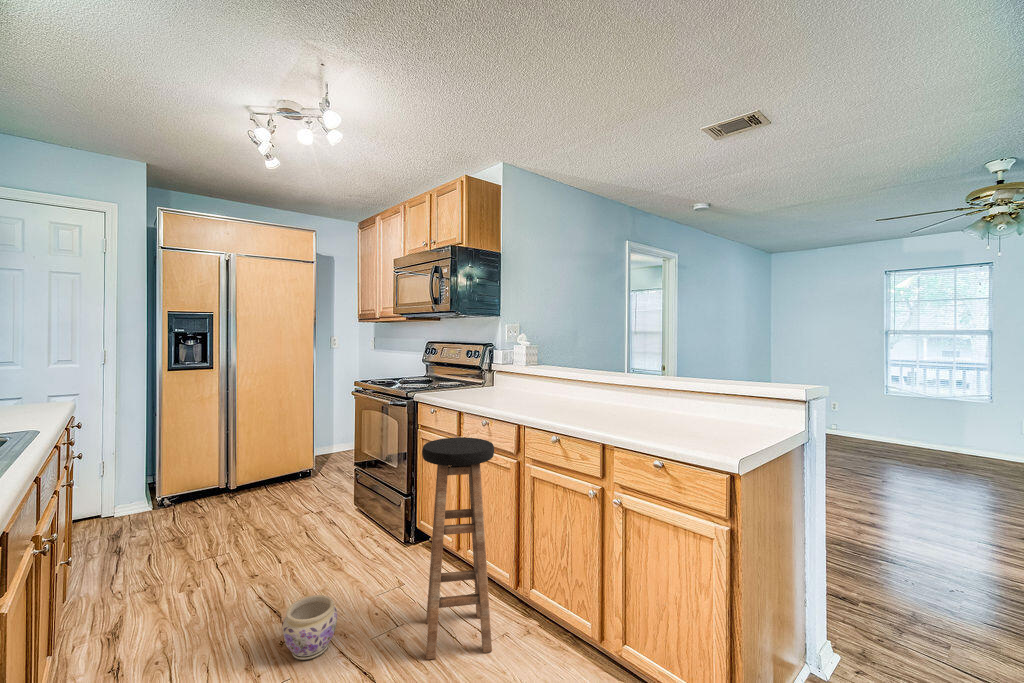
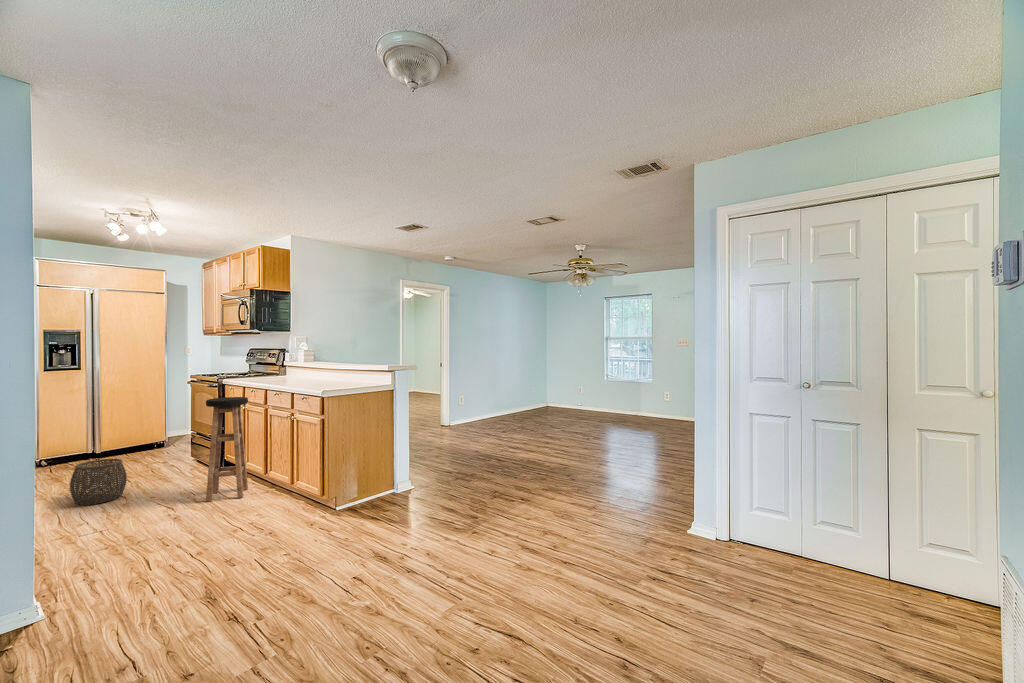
woven basket: none [186,539,280,641] -> present [69,459,127,505]
planter: present [282,595,337,661] -> none [126,479,159,507]

